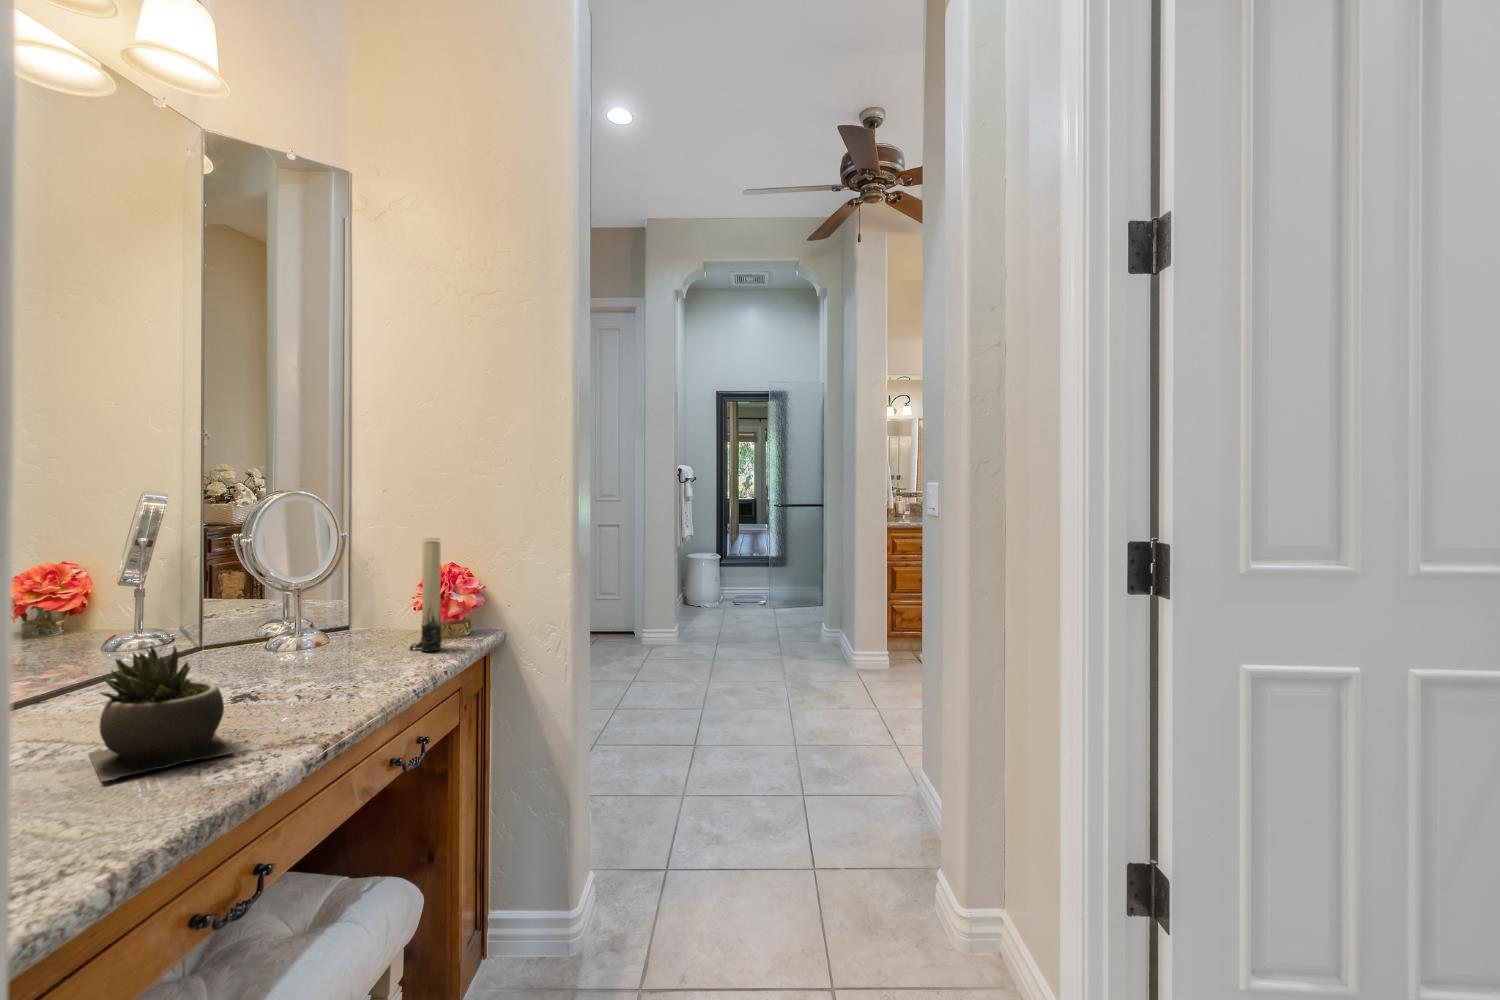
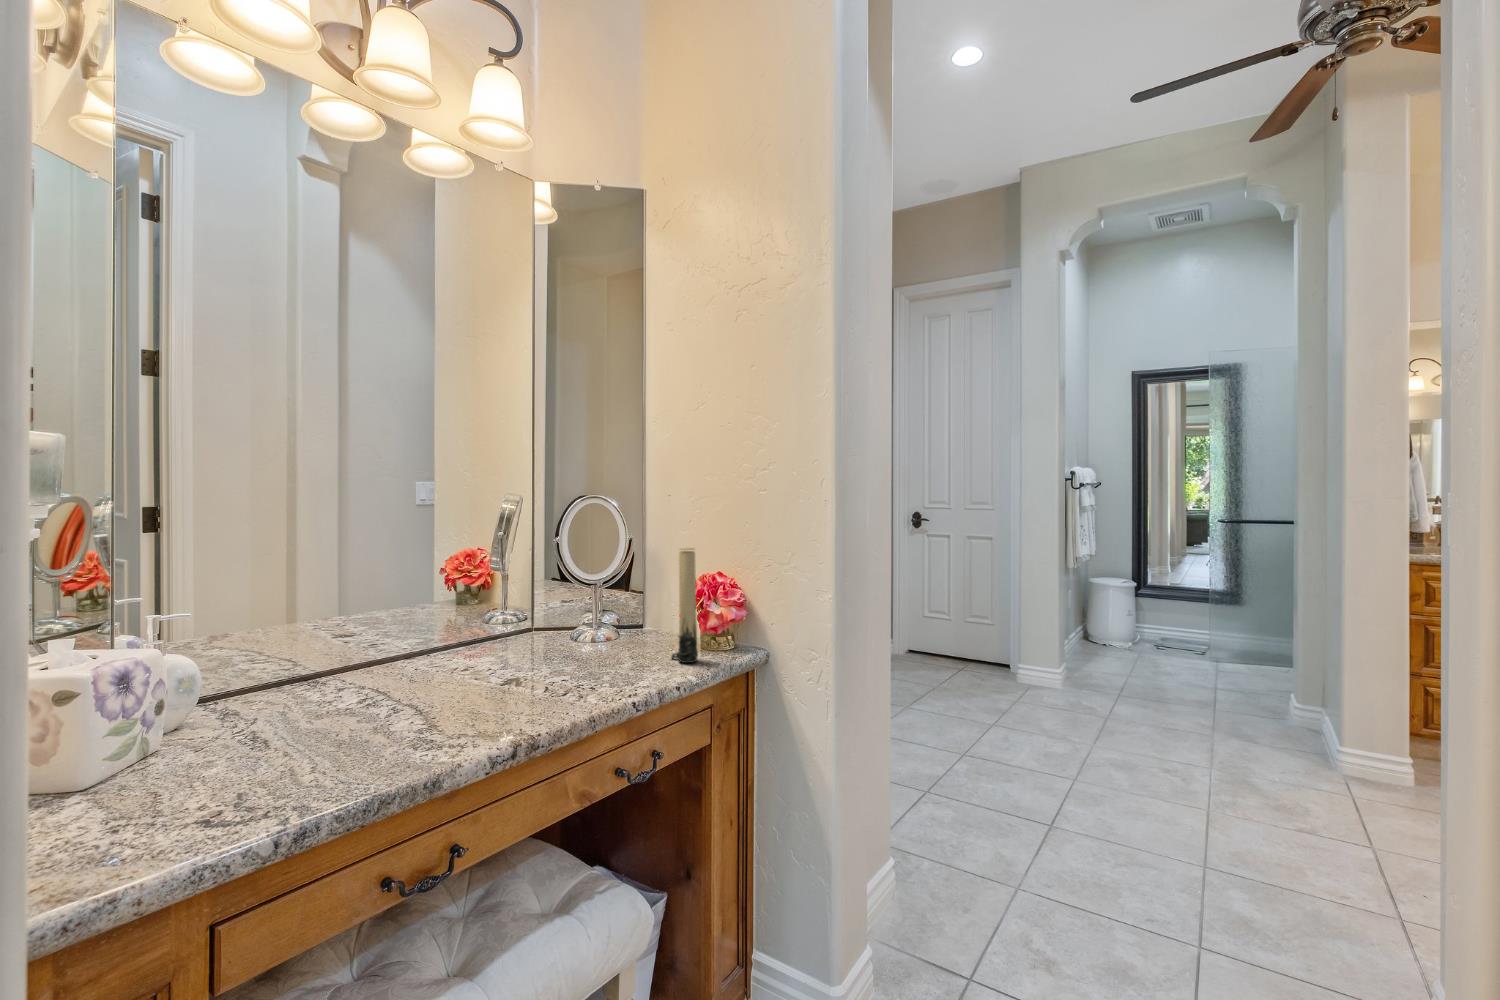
succulent plant: present [89,646,234,781] -> none [352,637,459,746]

